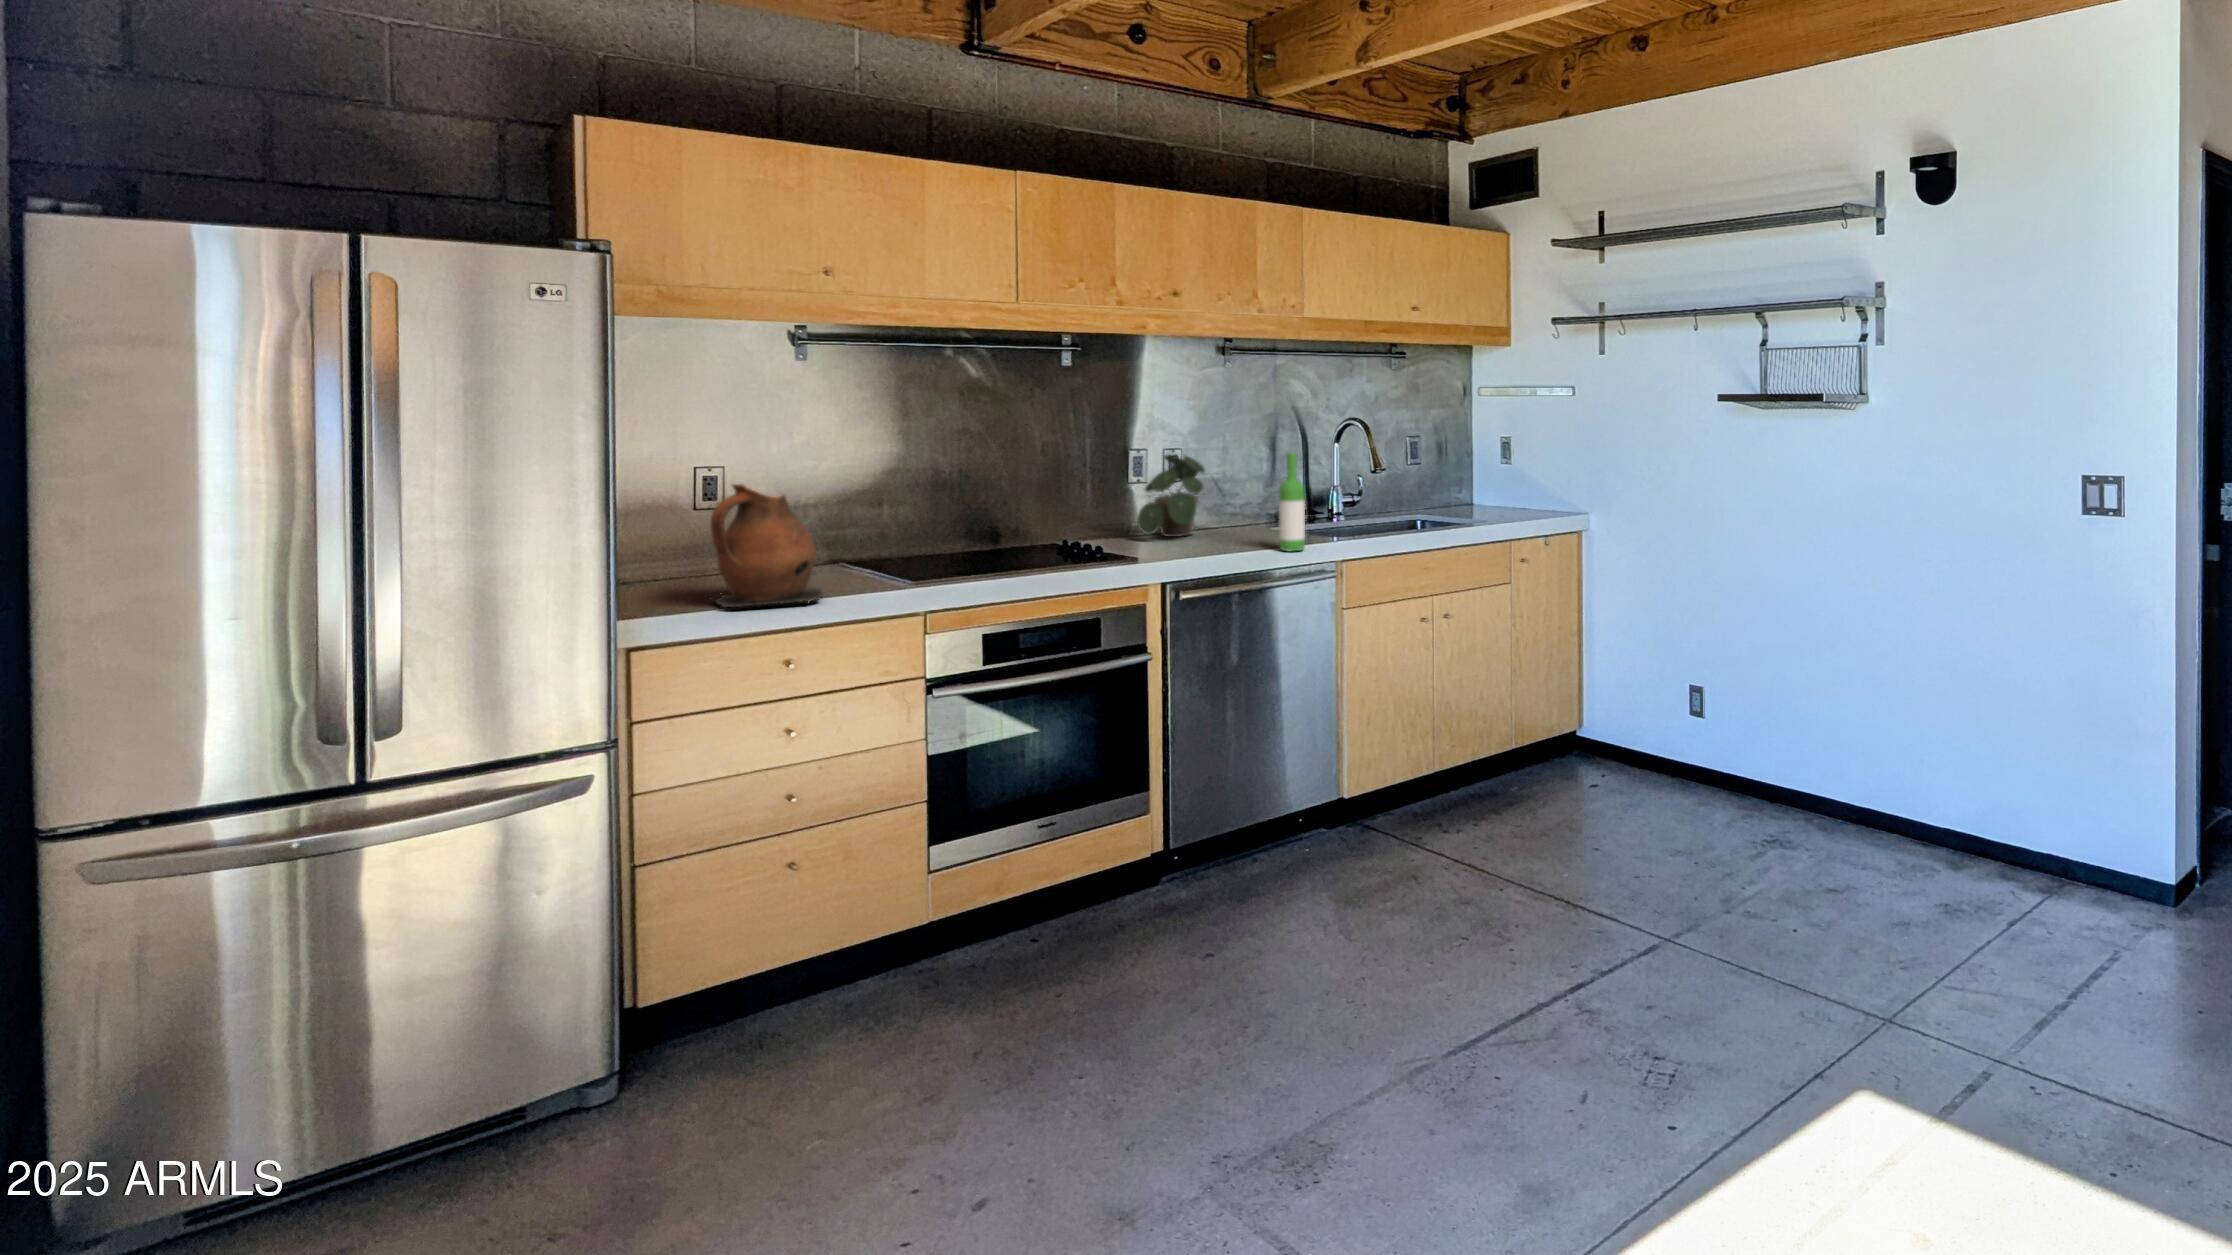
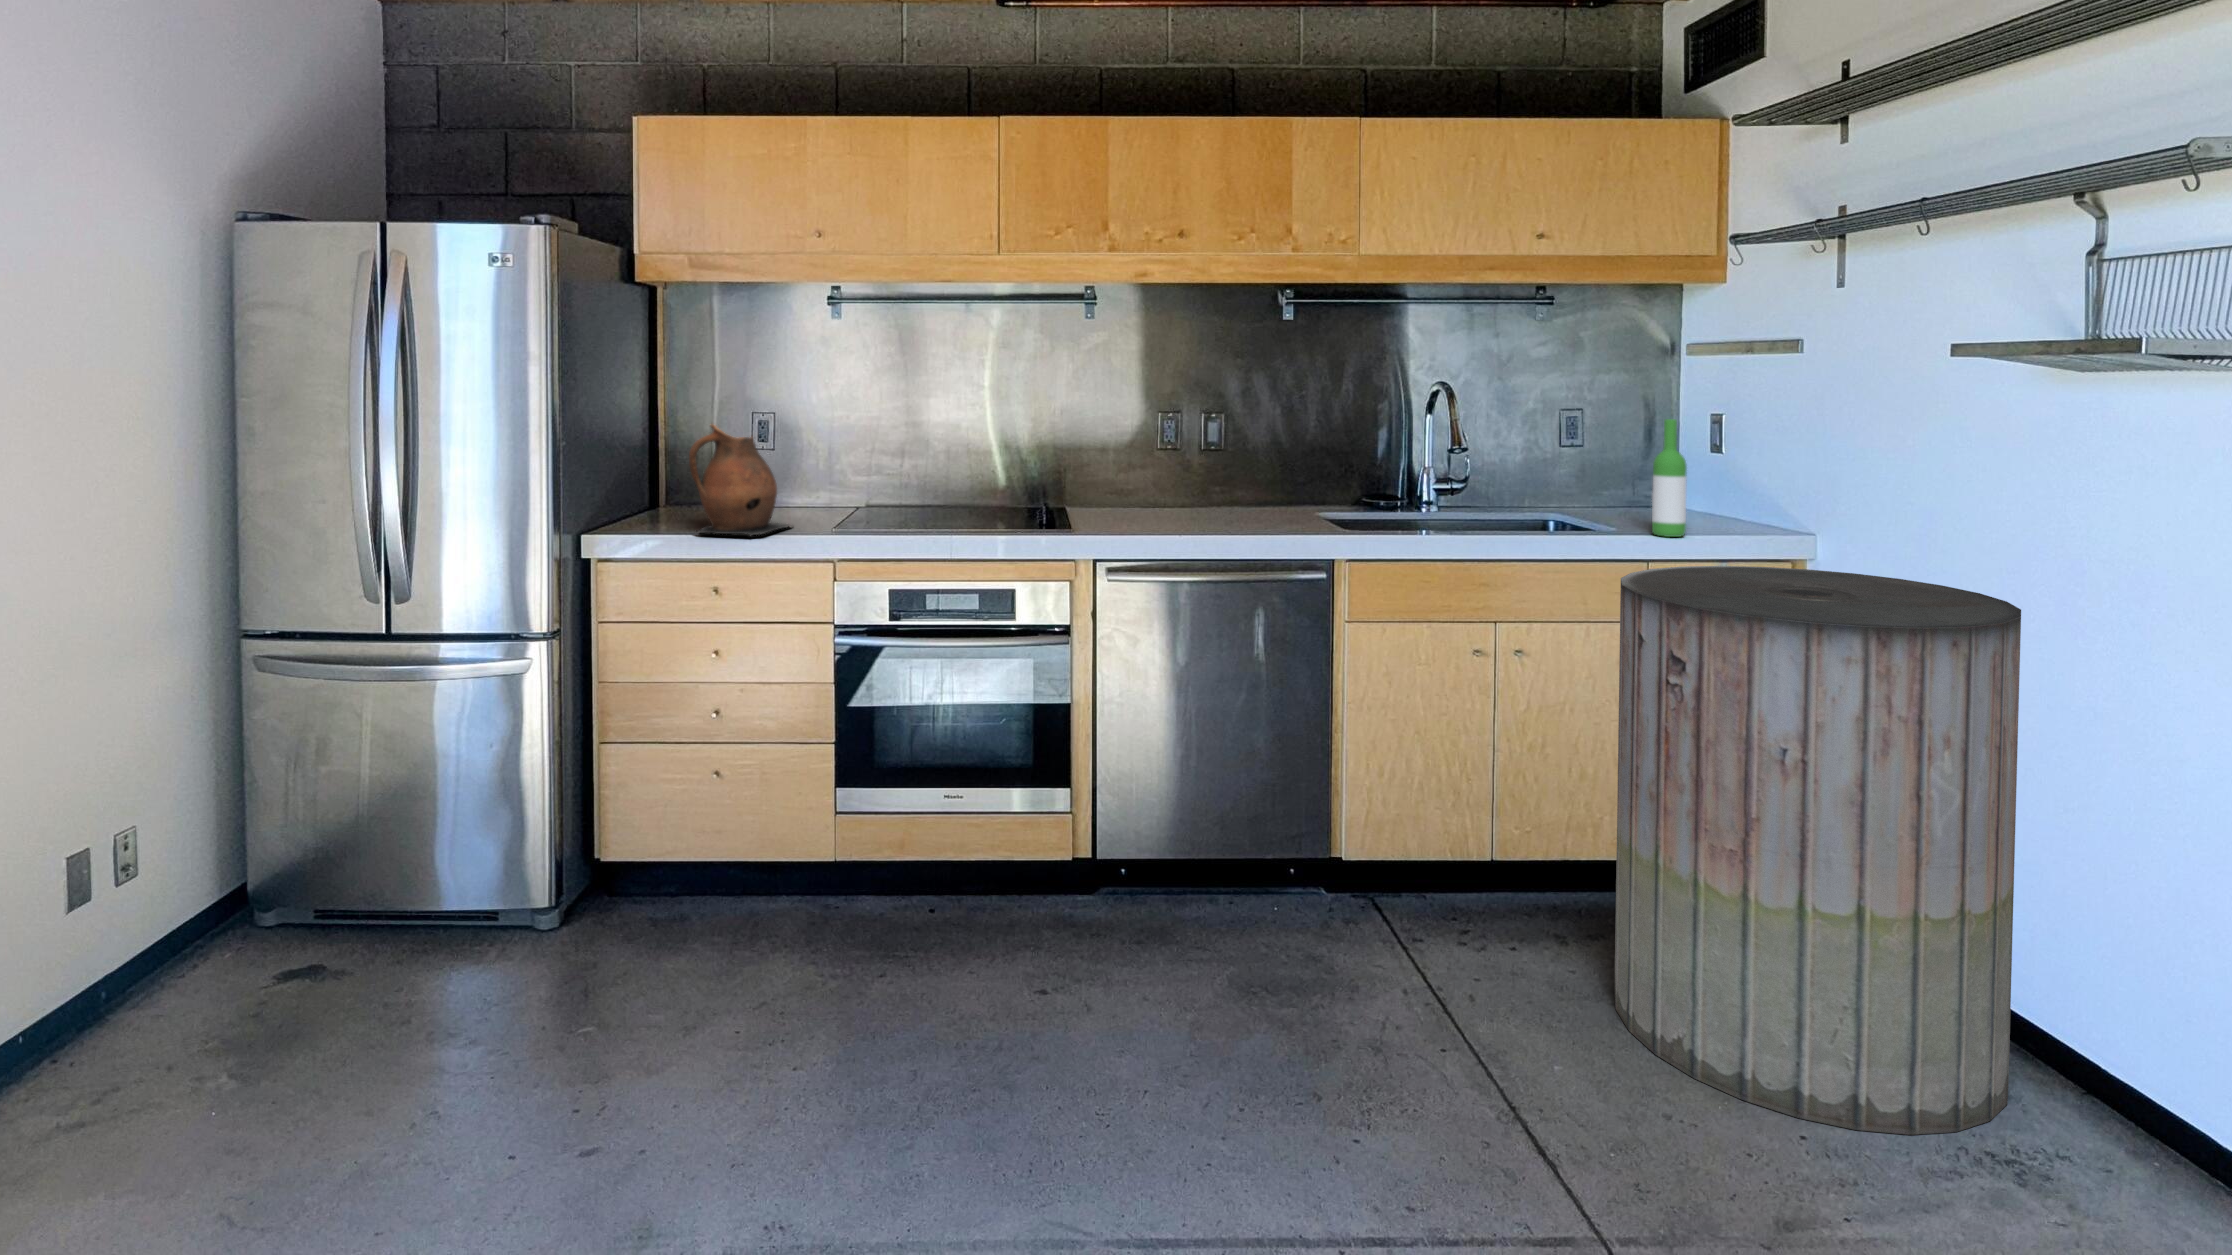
wine bottle: present [1279,453,1305,552] -> present [1652,419,1687,537]
potted plant: present [1137,455,1205,537] -> none [1146,420,1267,513]
trash can: none [1538,535,1748,866] -> present [1615,566,2021,1135]

